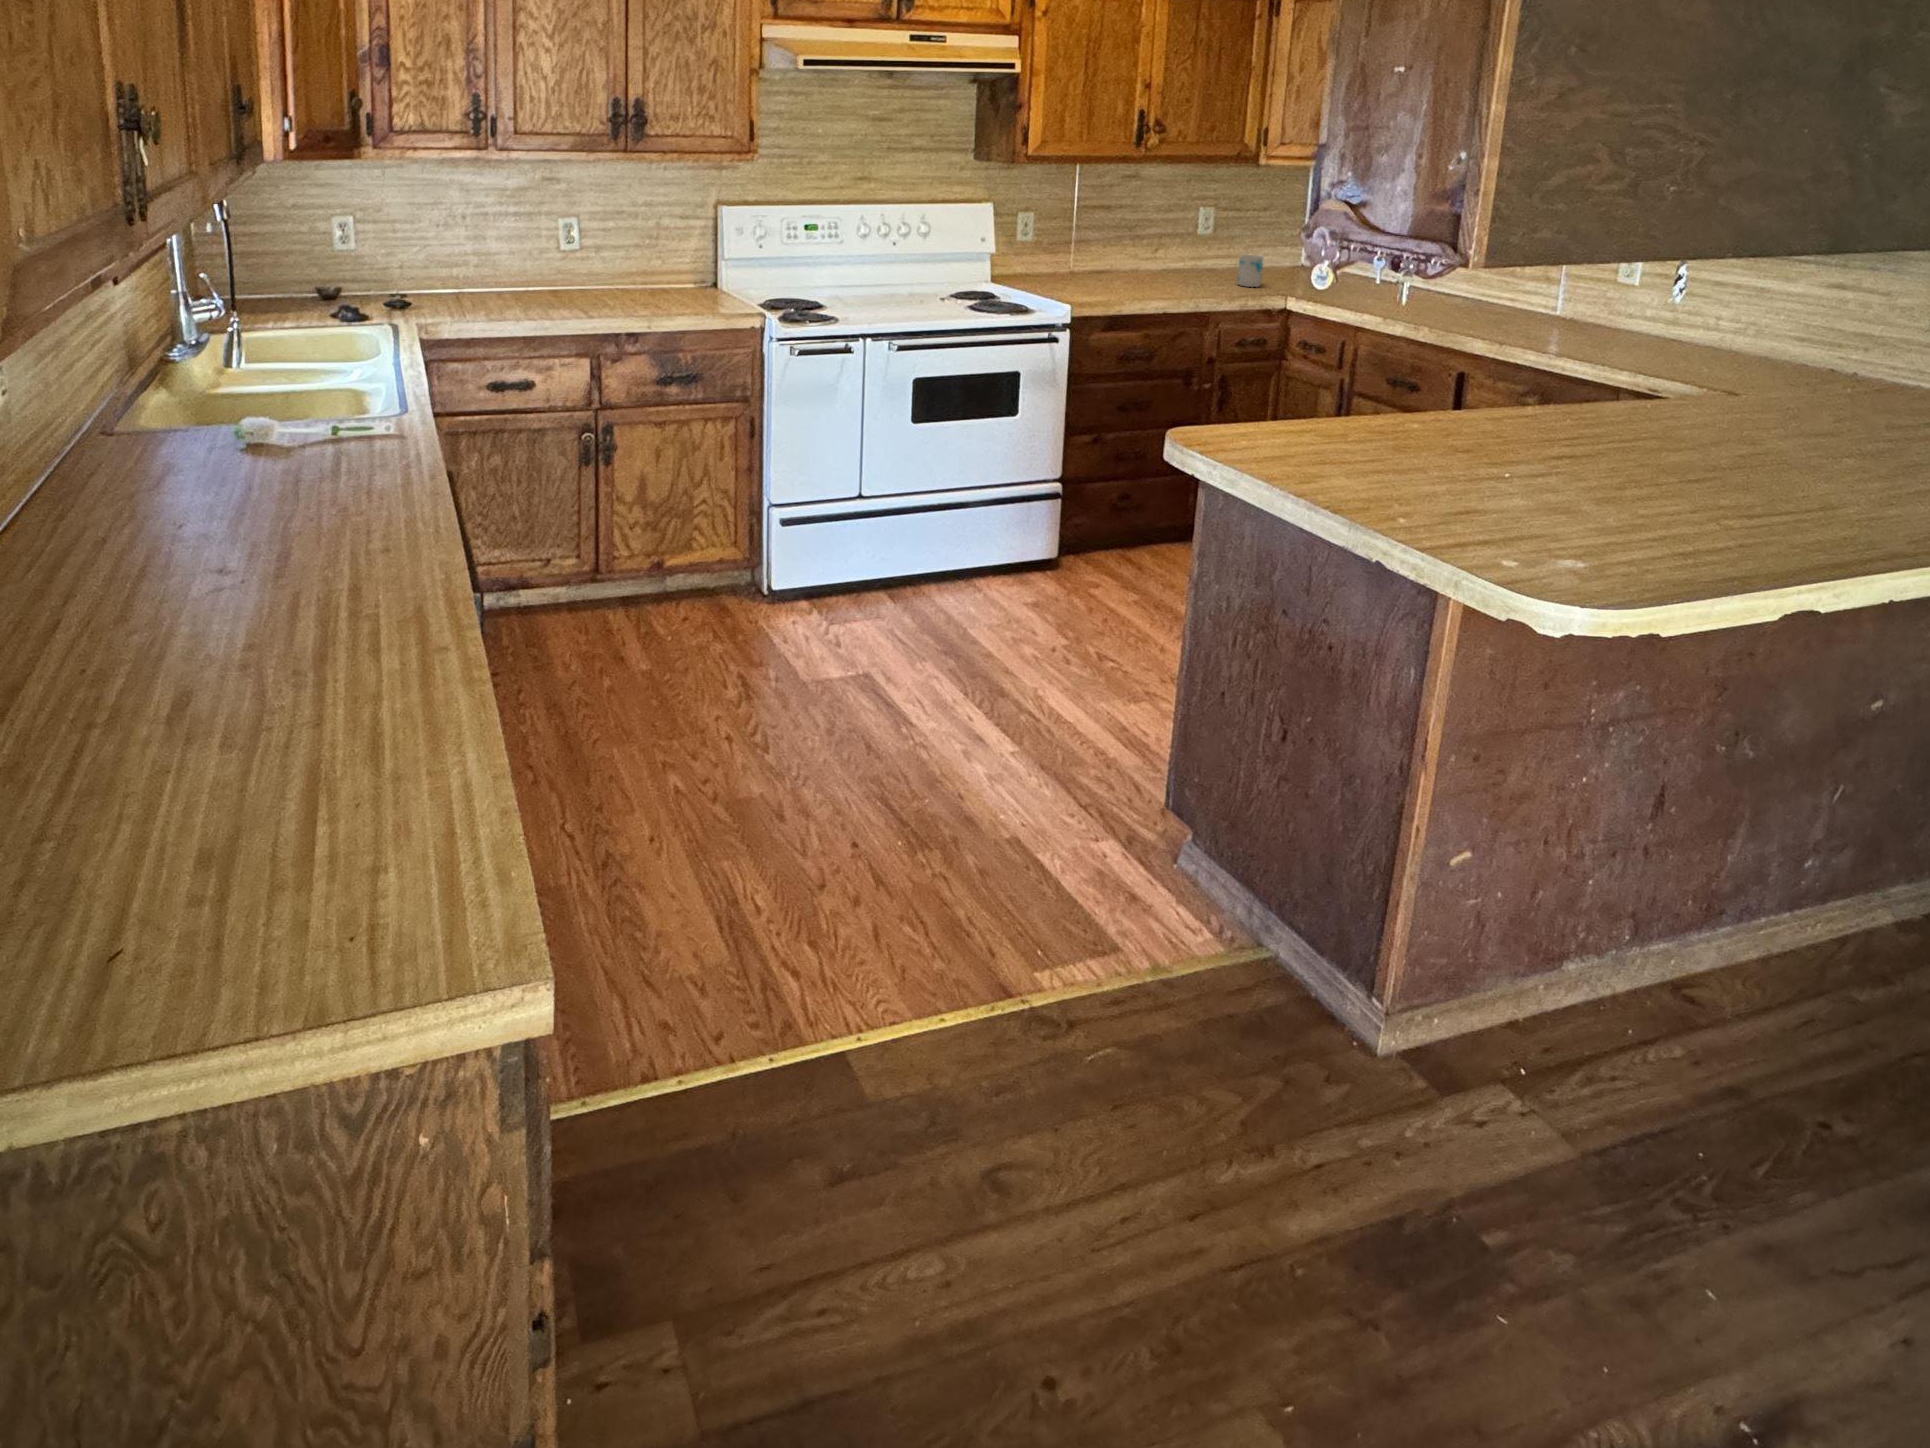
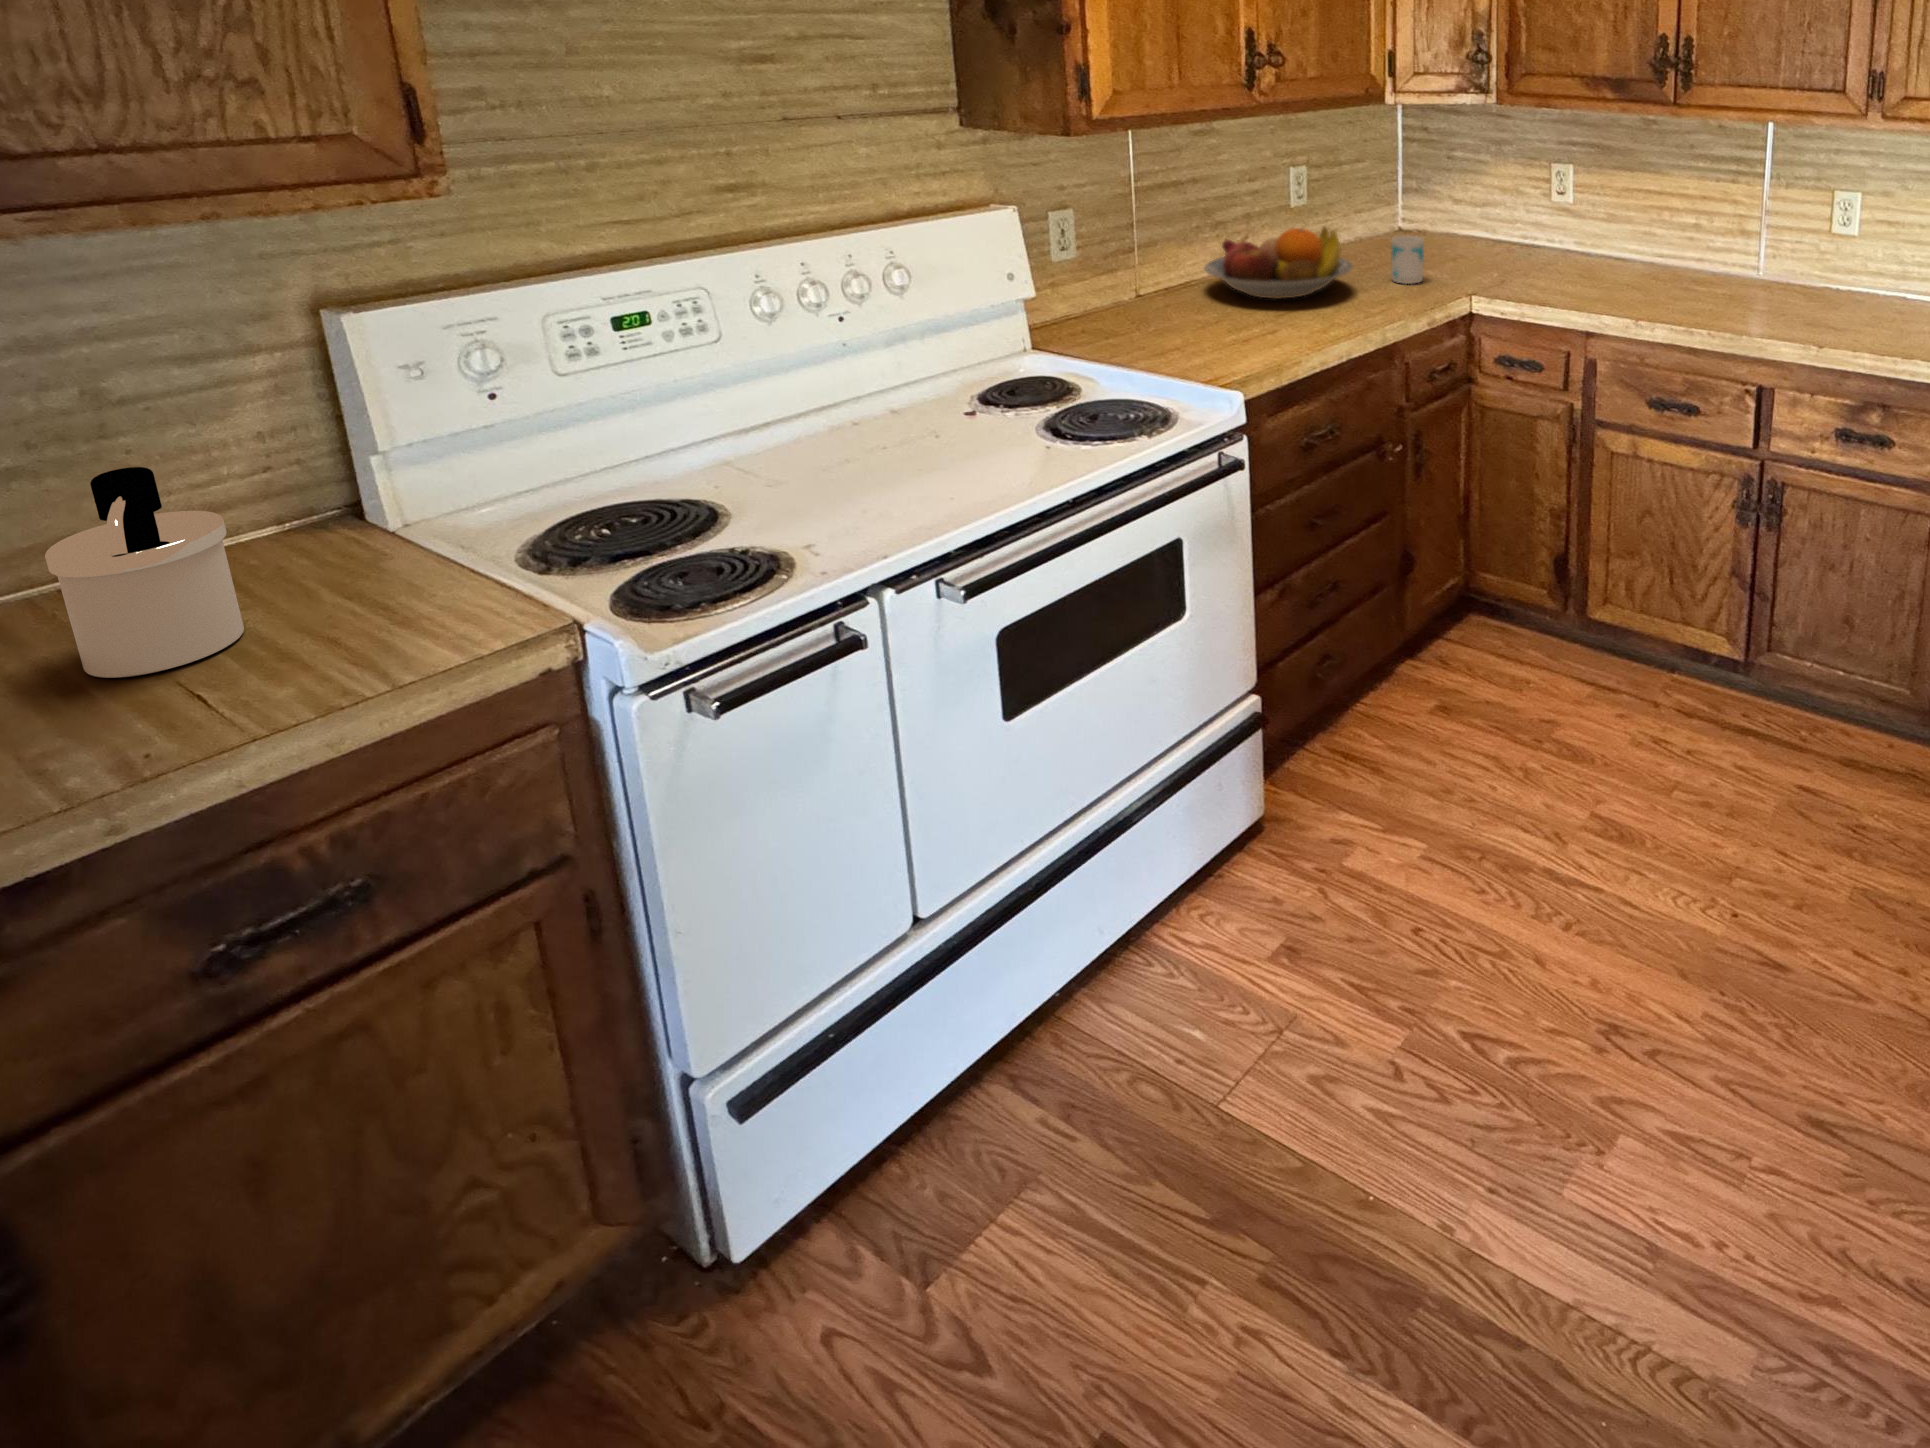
soap dispenser: none [645,240,683,305] -> present [45,467,244,678]
fruit bowl: none [1105,240,1204,282] -> present [1204,227,1352,299]

